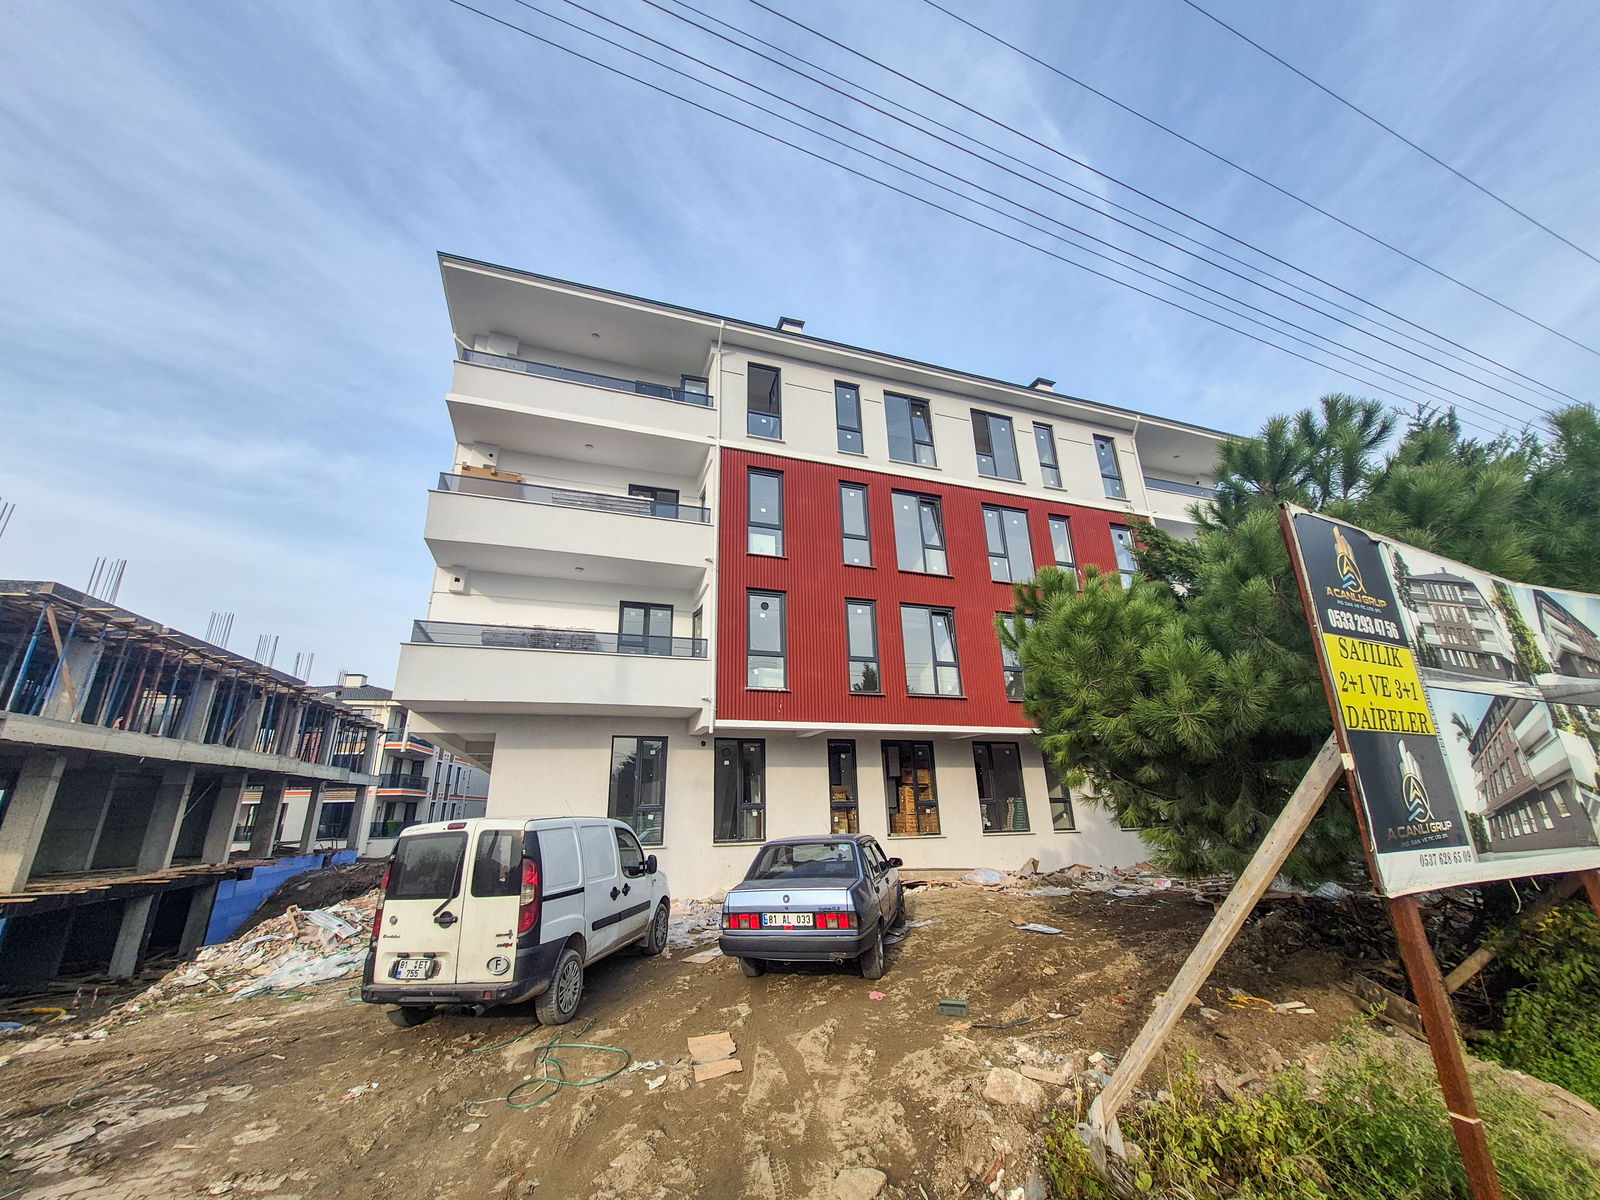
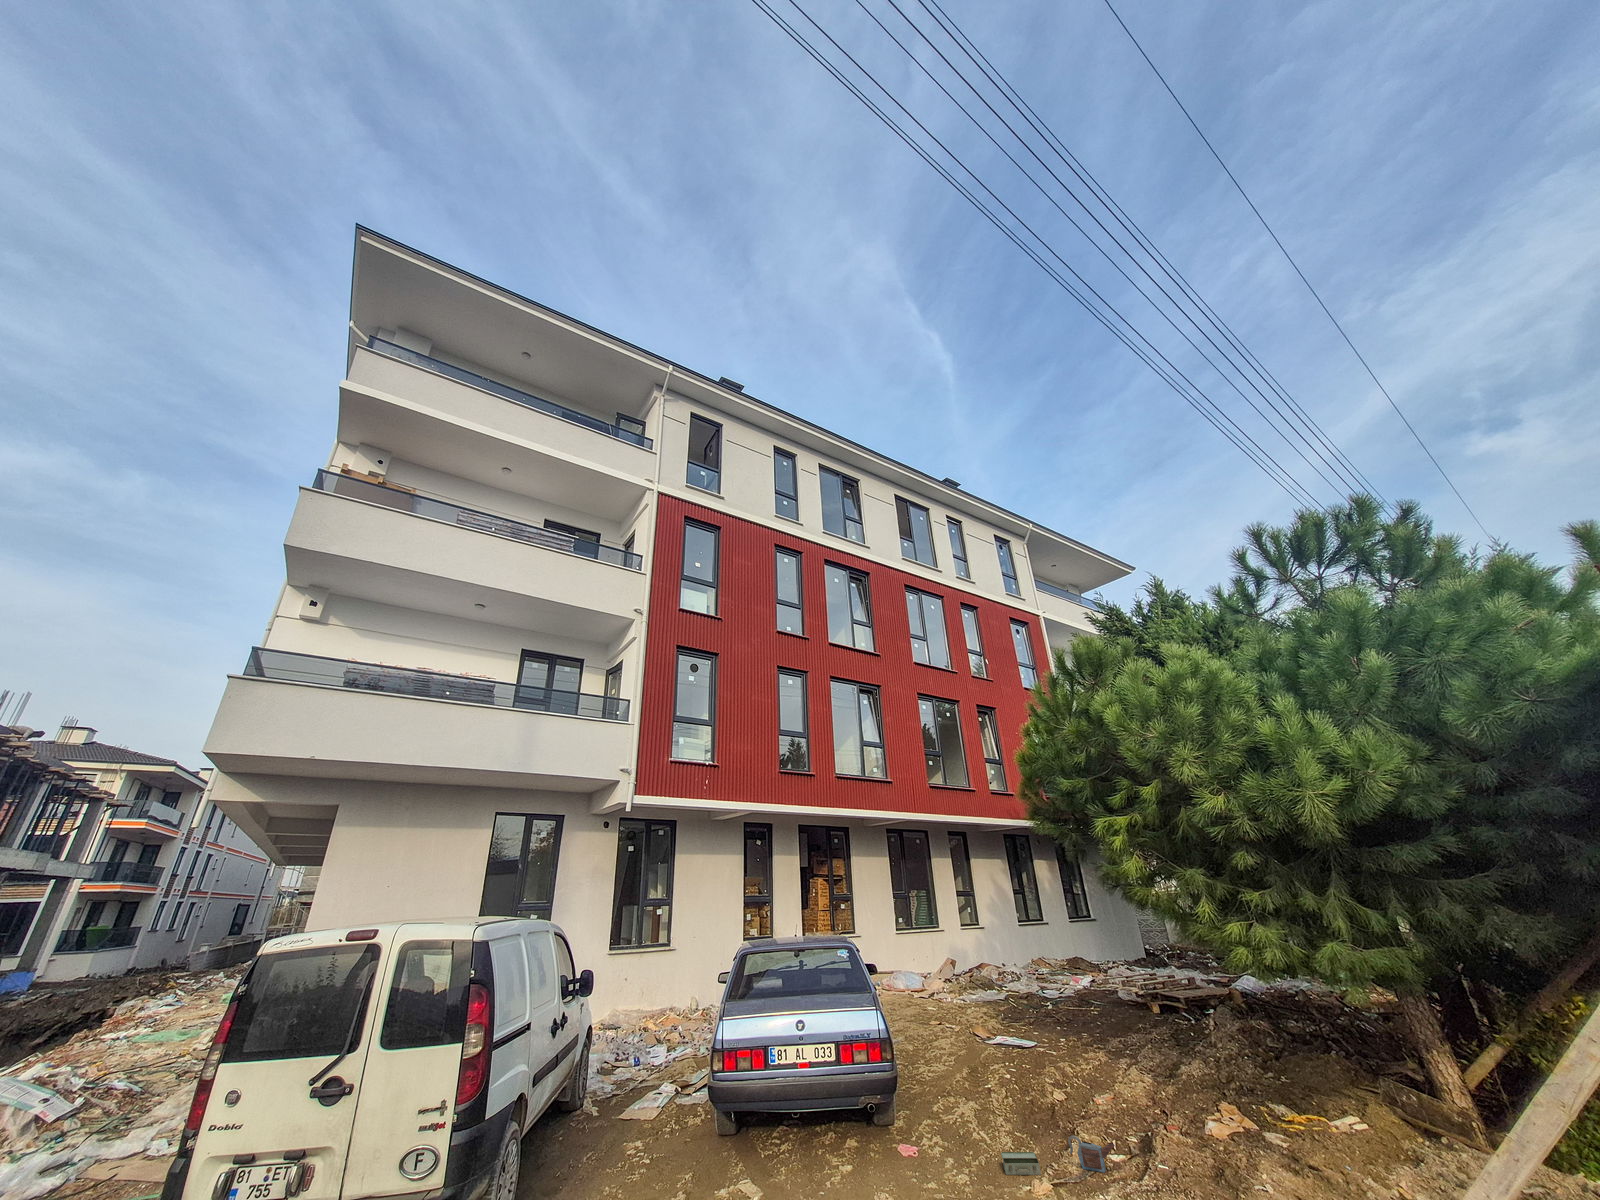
watering can: none [995,990,1029,1019] -> present [1068,1135,1115,1173]

